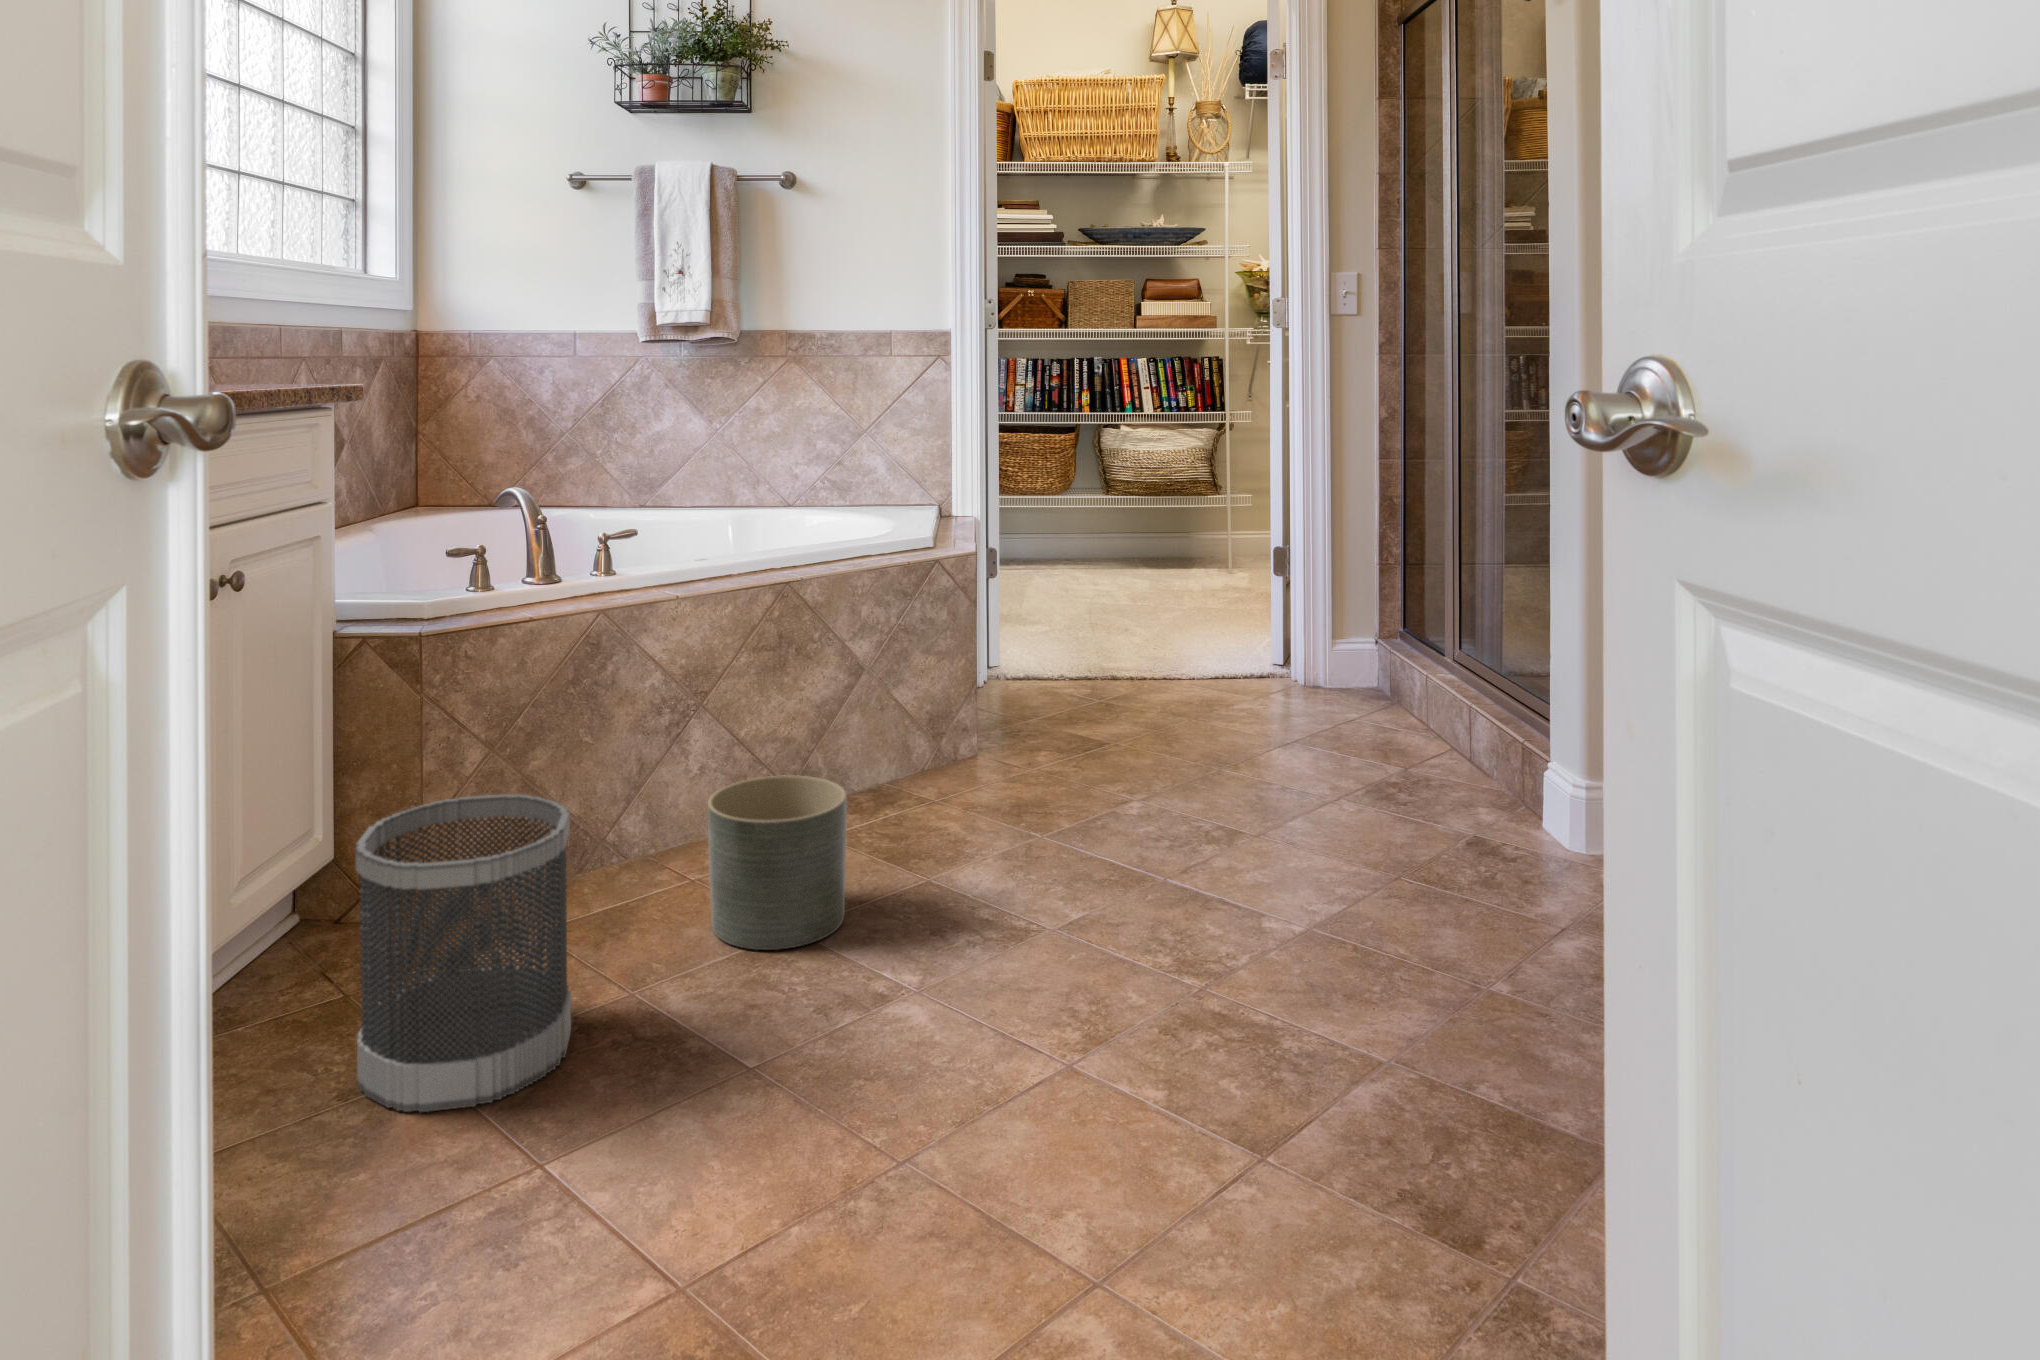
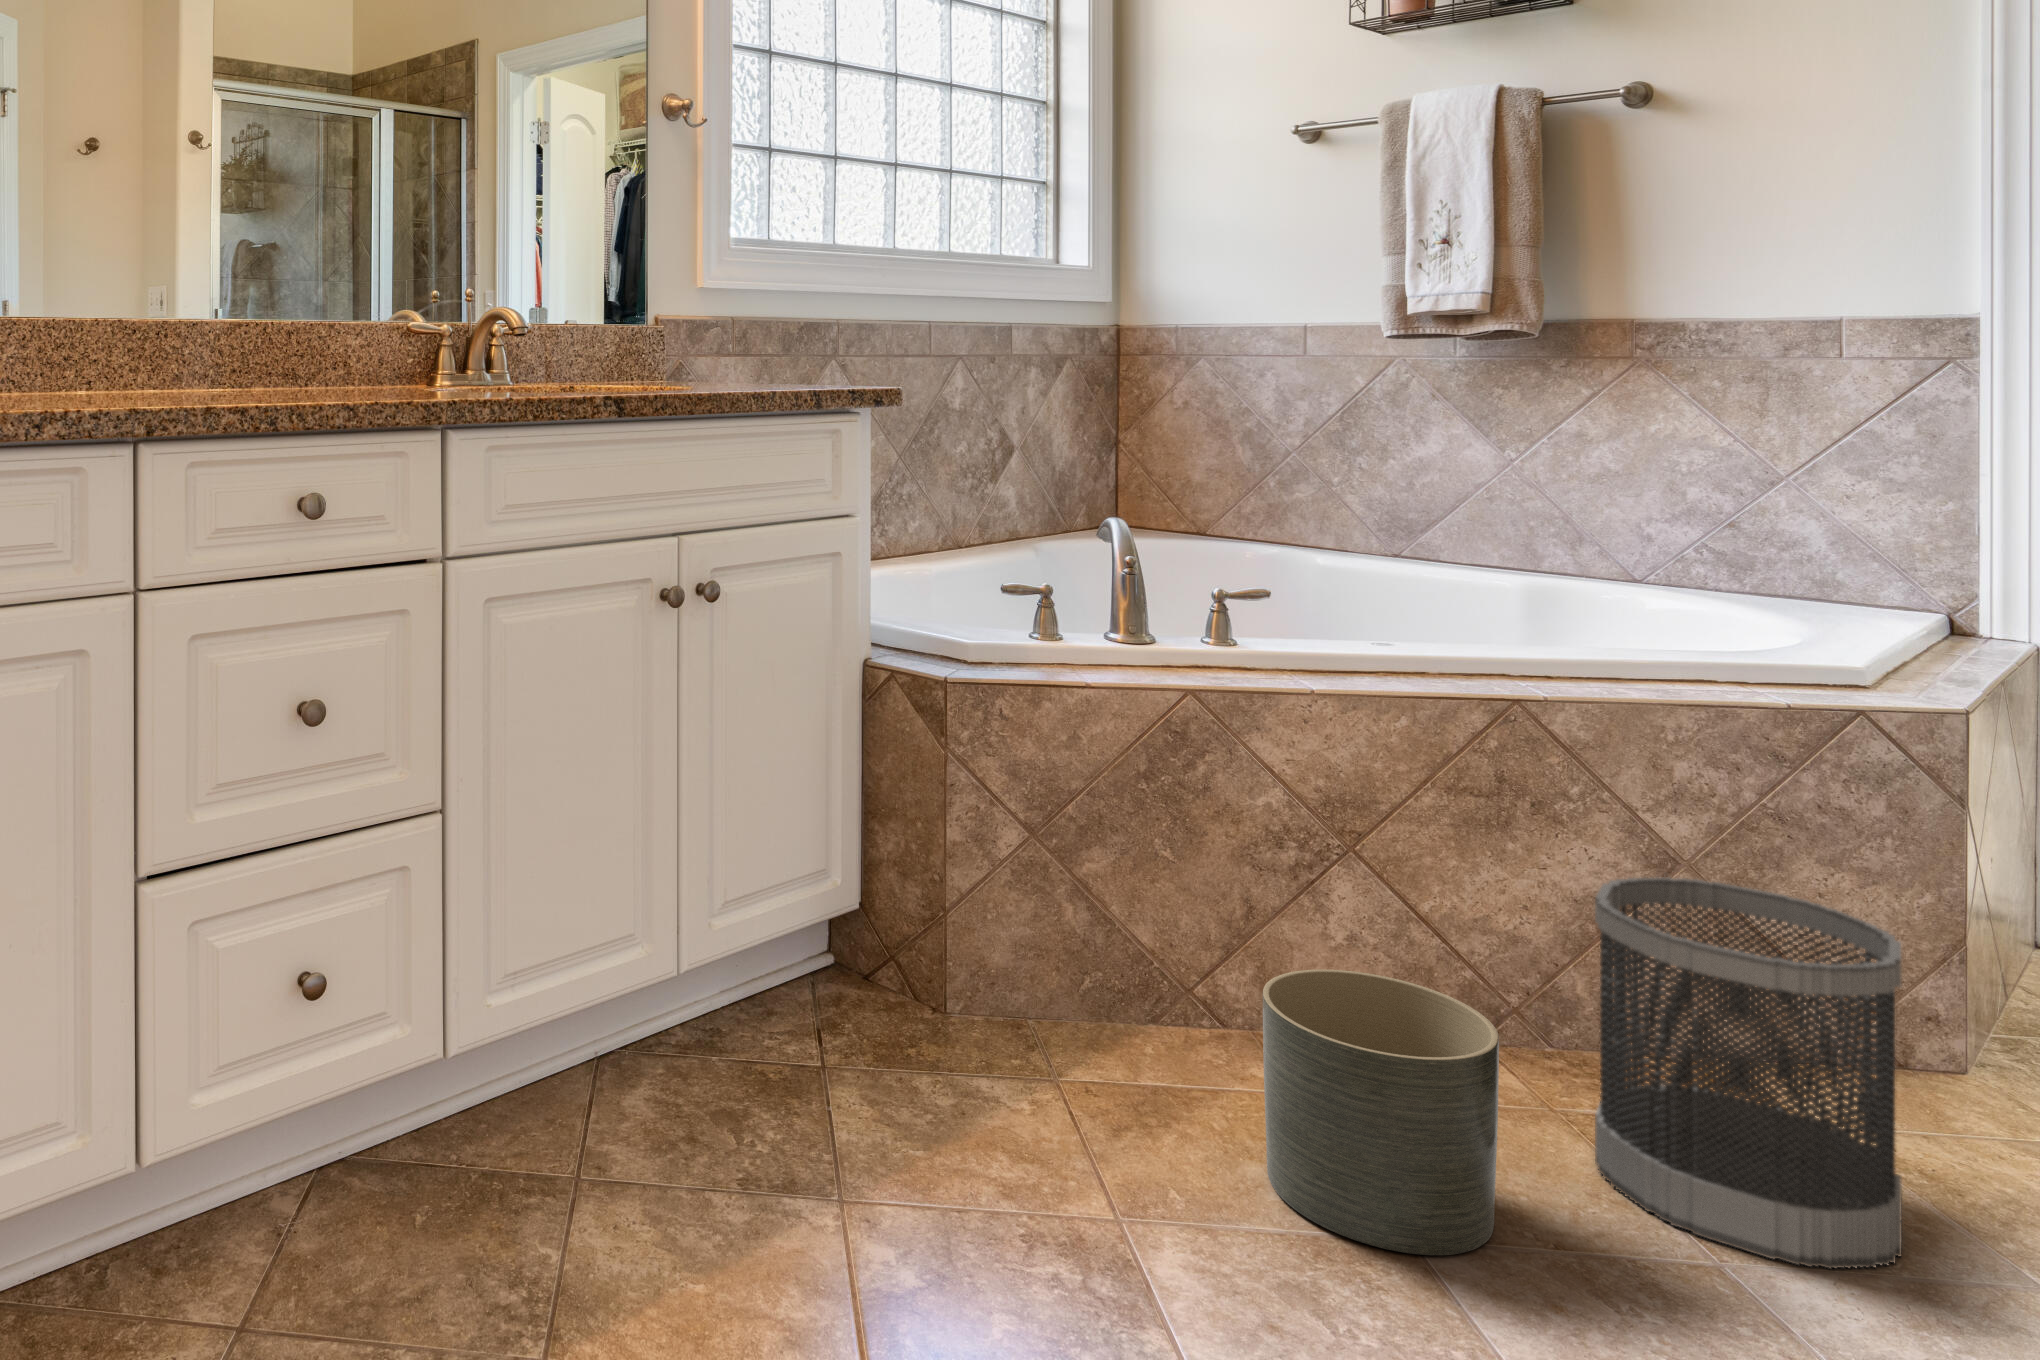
wastebasket: present [355,794,571,1112] -> present [1595,878,1902,1269]

